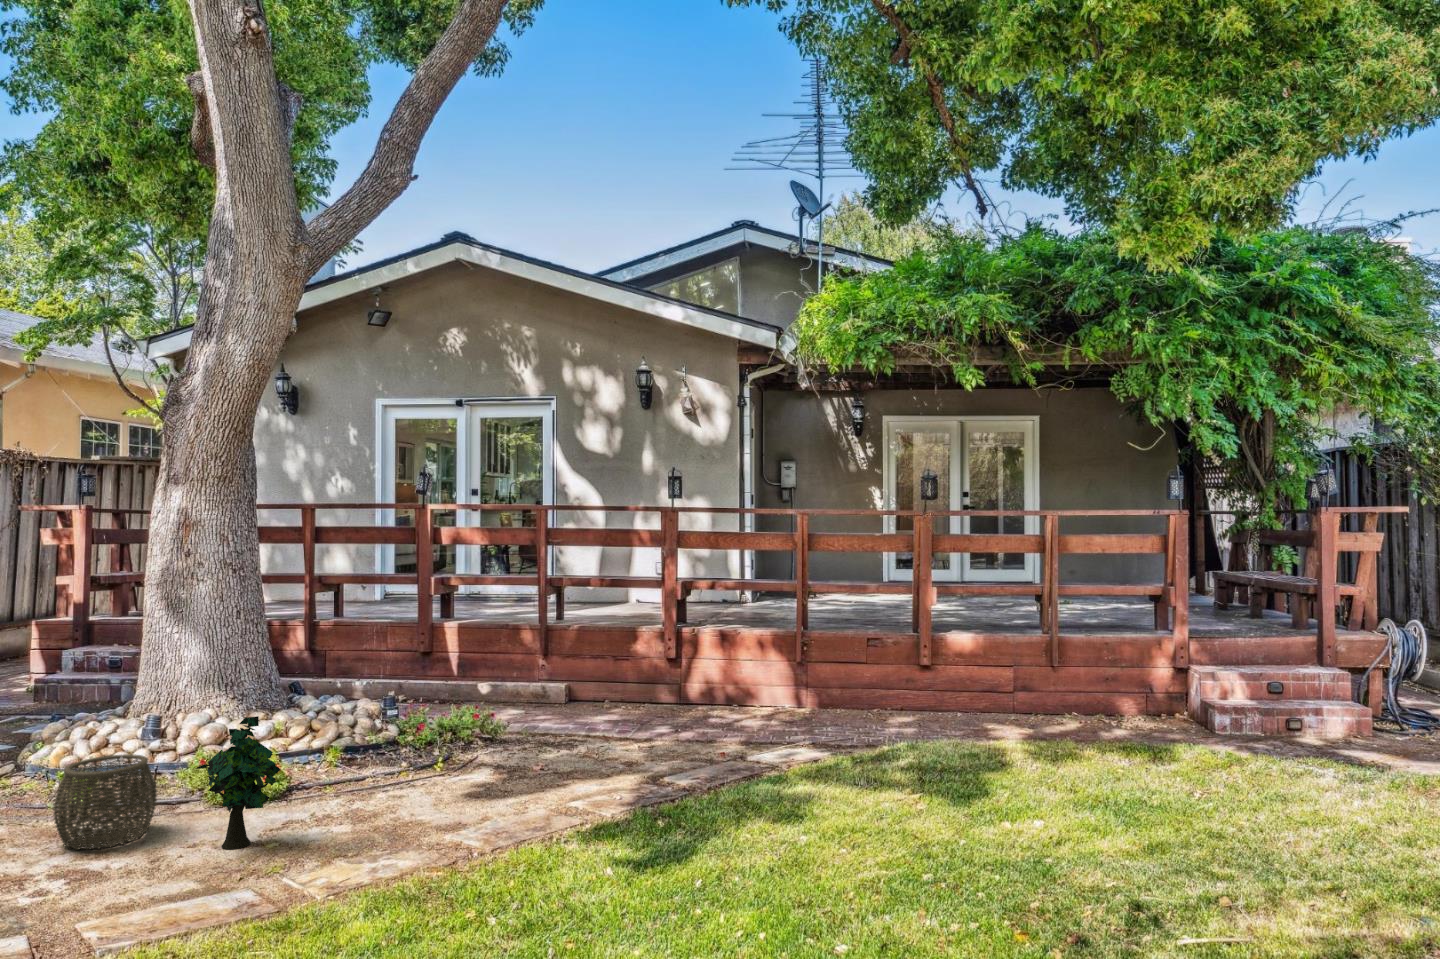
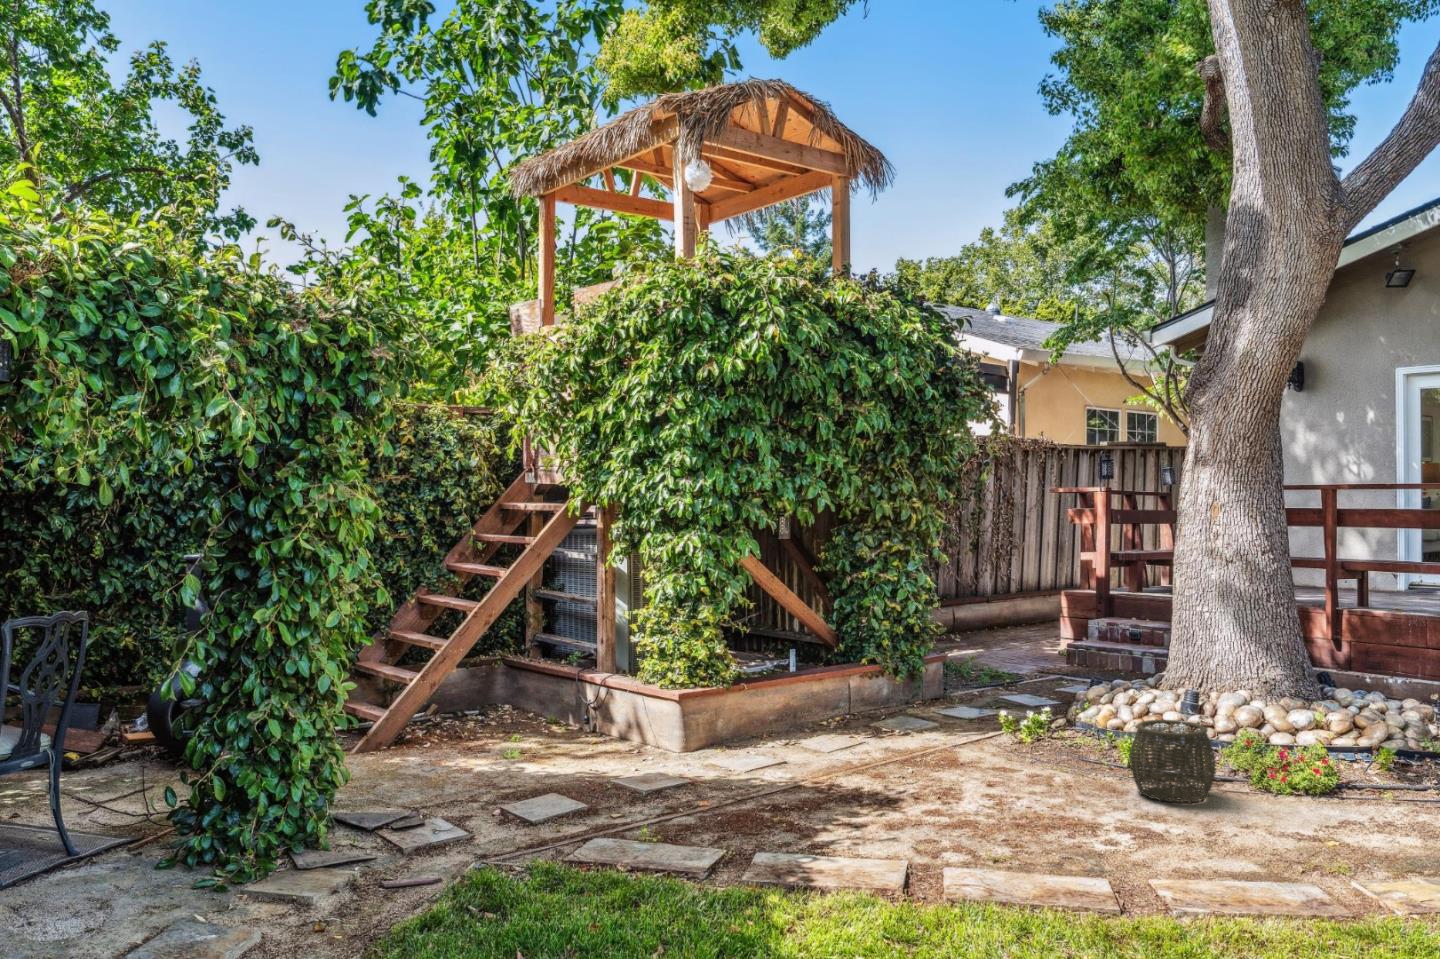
decorative plant: present [196,716,281,849] -> none [1257,702,1344,832]

